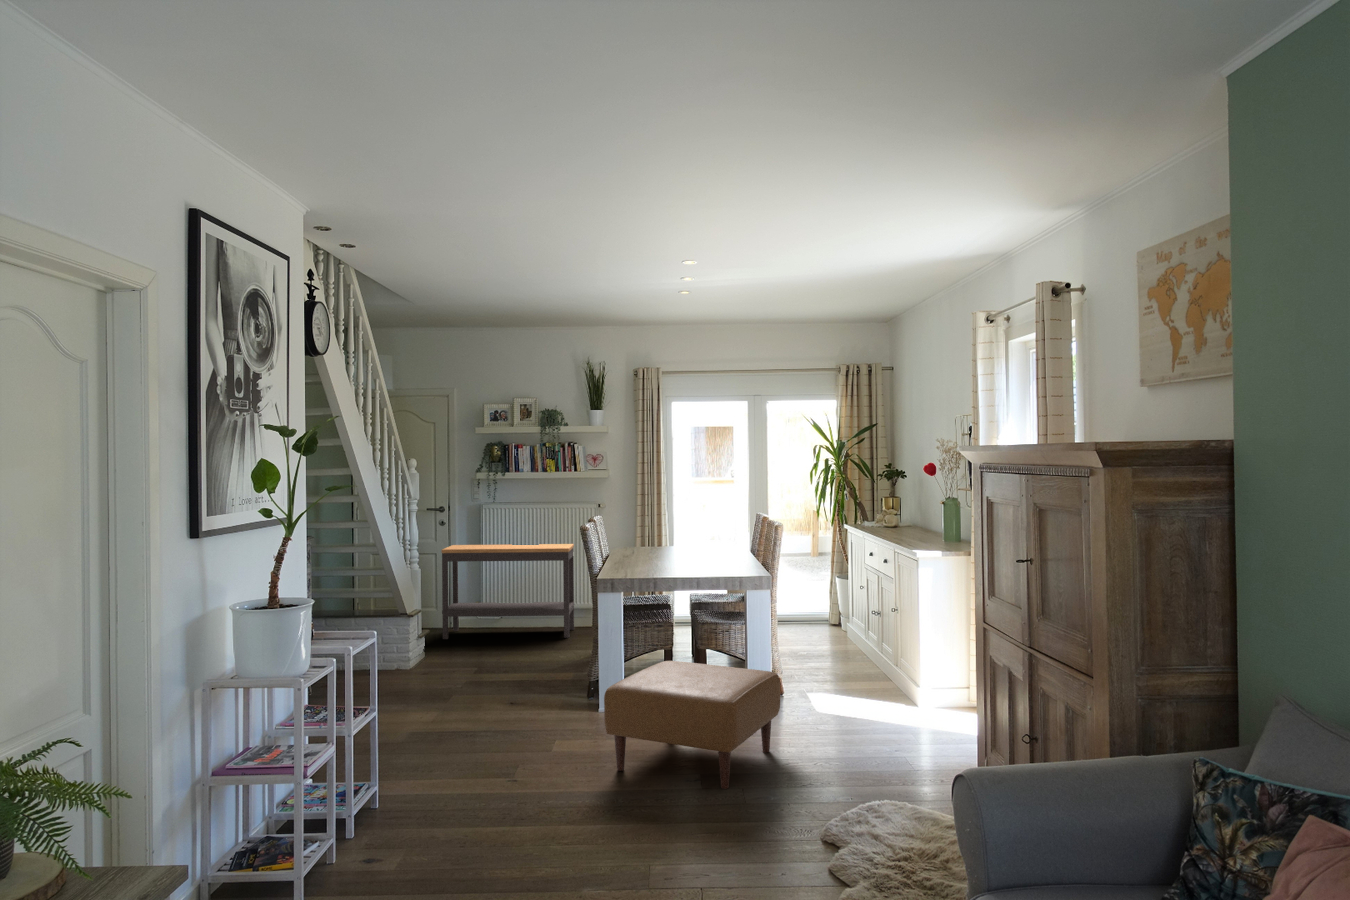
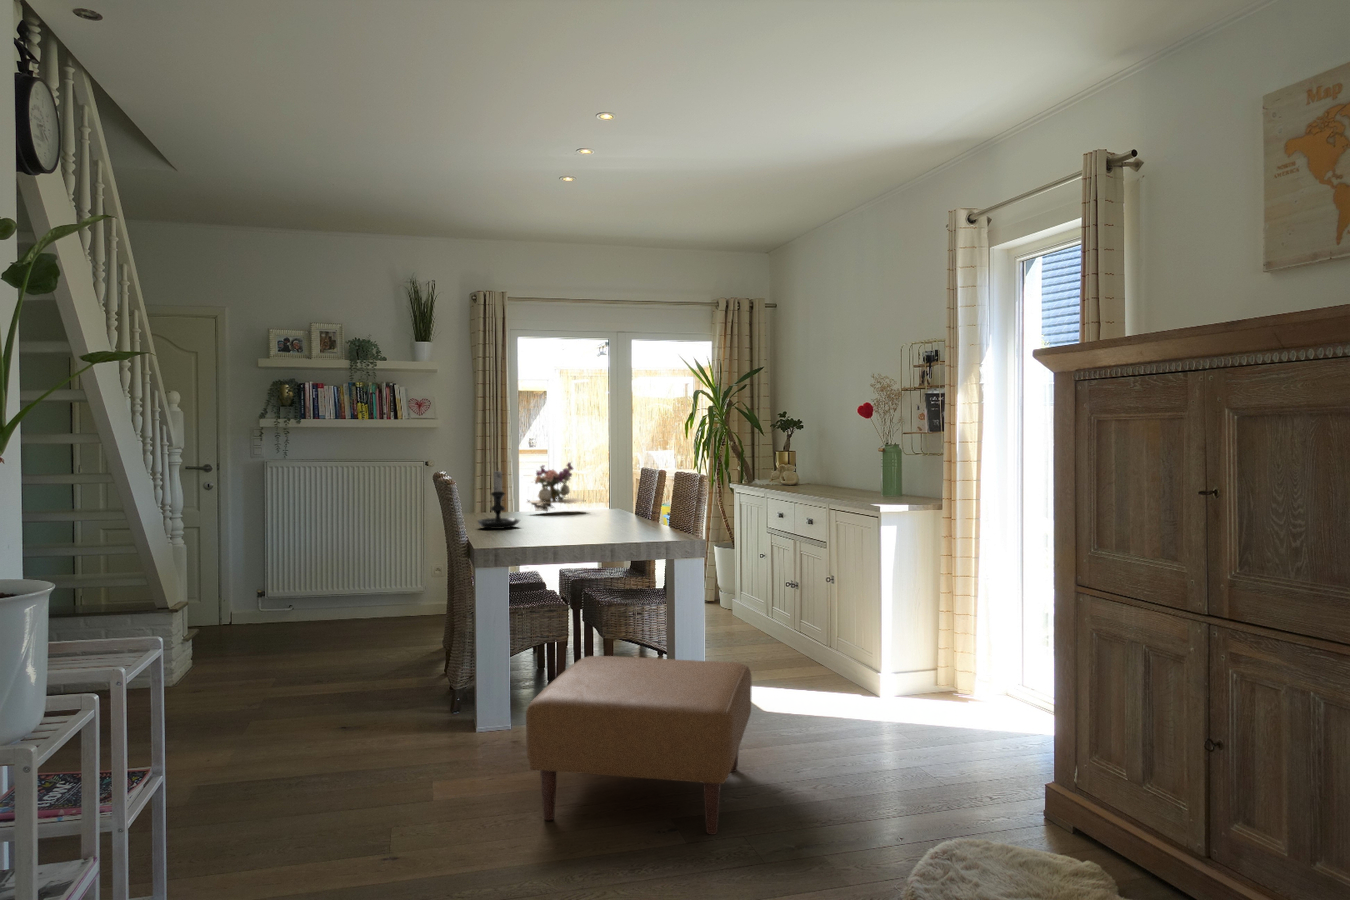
flower arrangement: none [666,506,714,549] -> present [527,463,586,511]
candle holder: none [615,515,647,563] -> present [478,471,519,529]
console table: present [441,544,574,639] -> none [210,512,393,641]

